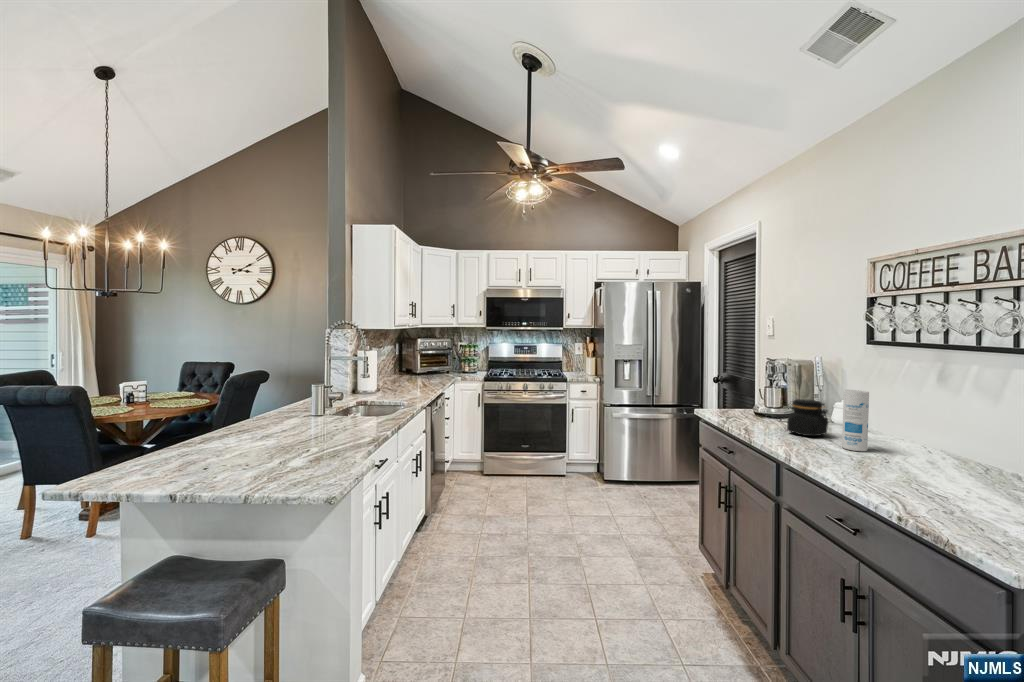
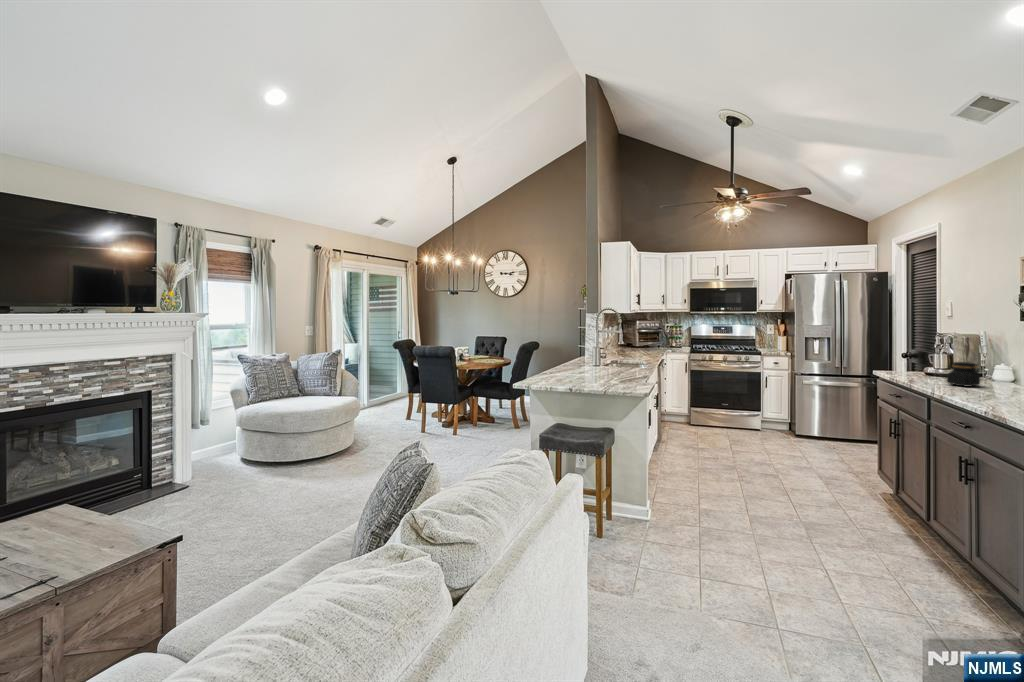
canister: present [842,390,869,451] -> none [985,354,1007,394]

